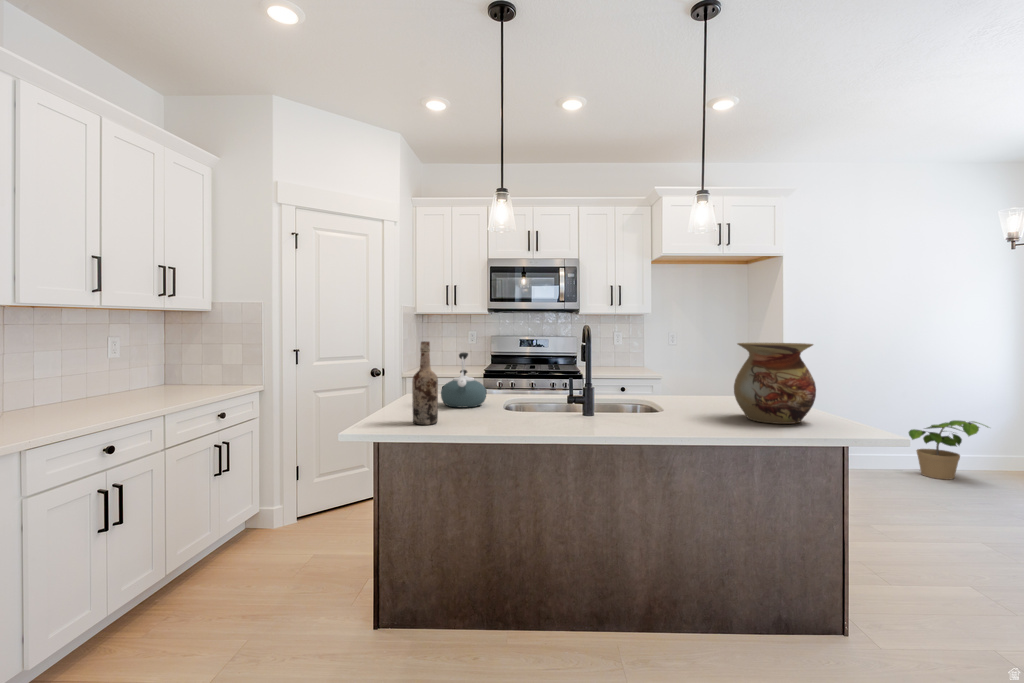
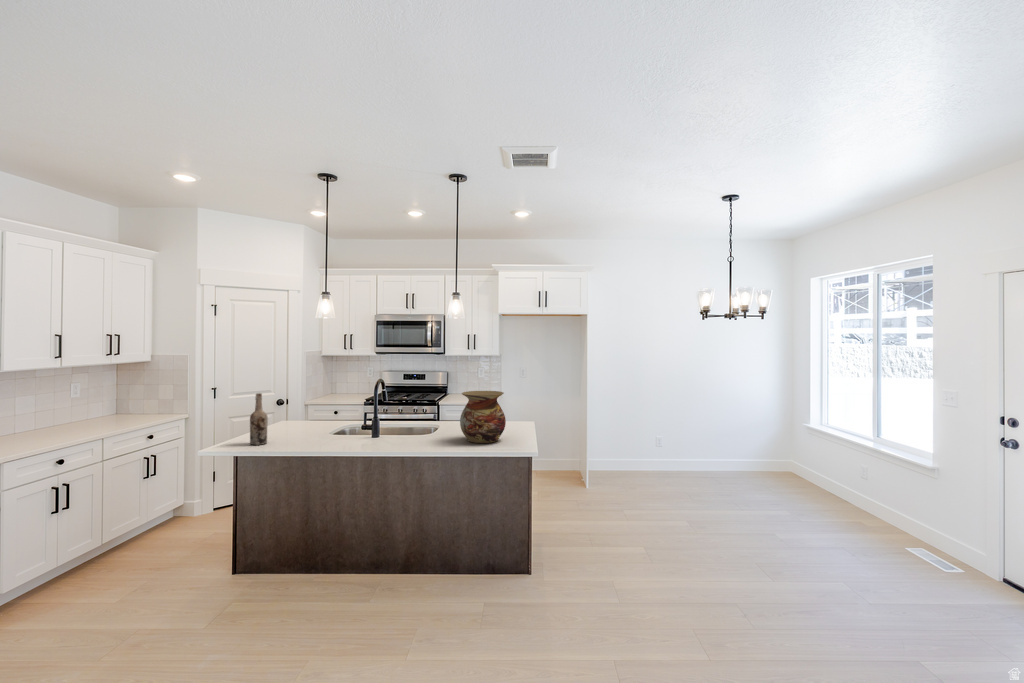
kettle: present [441,353,486,408] -> none [289,395,321,432]
potted plant: present [909,420,988,480] -> none [691,435,738,479]

